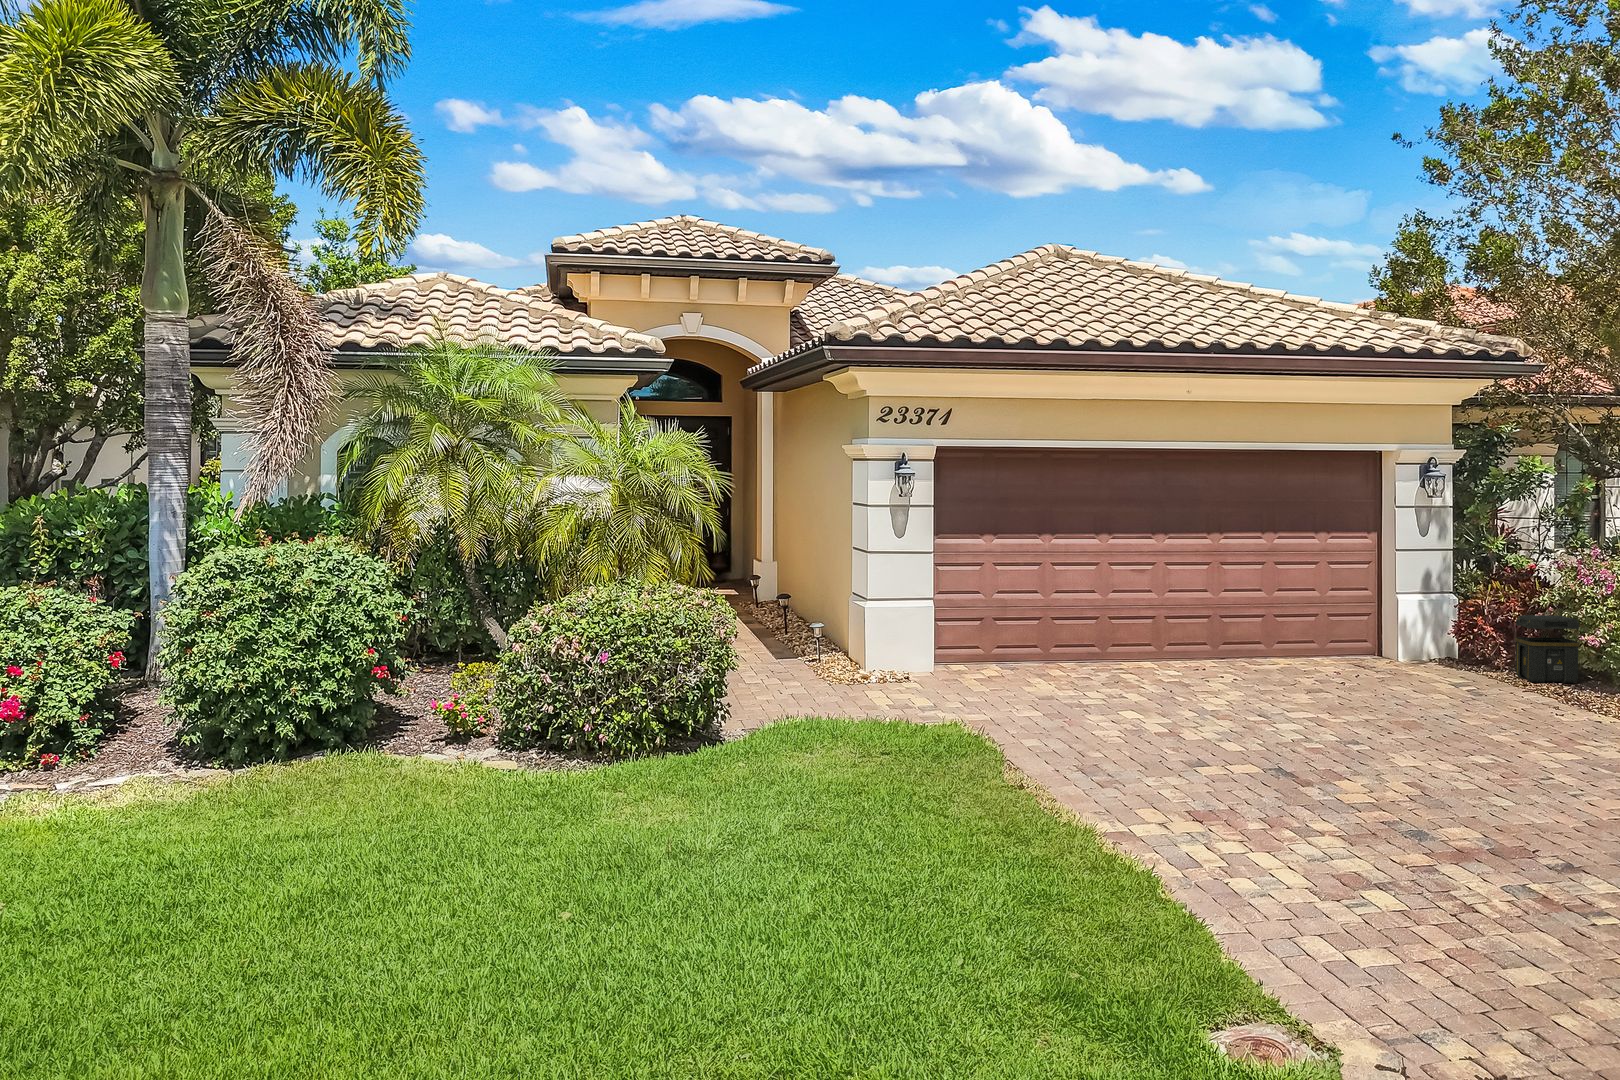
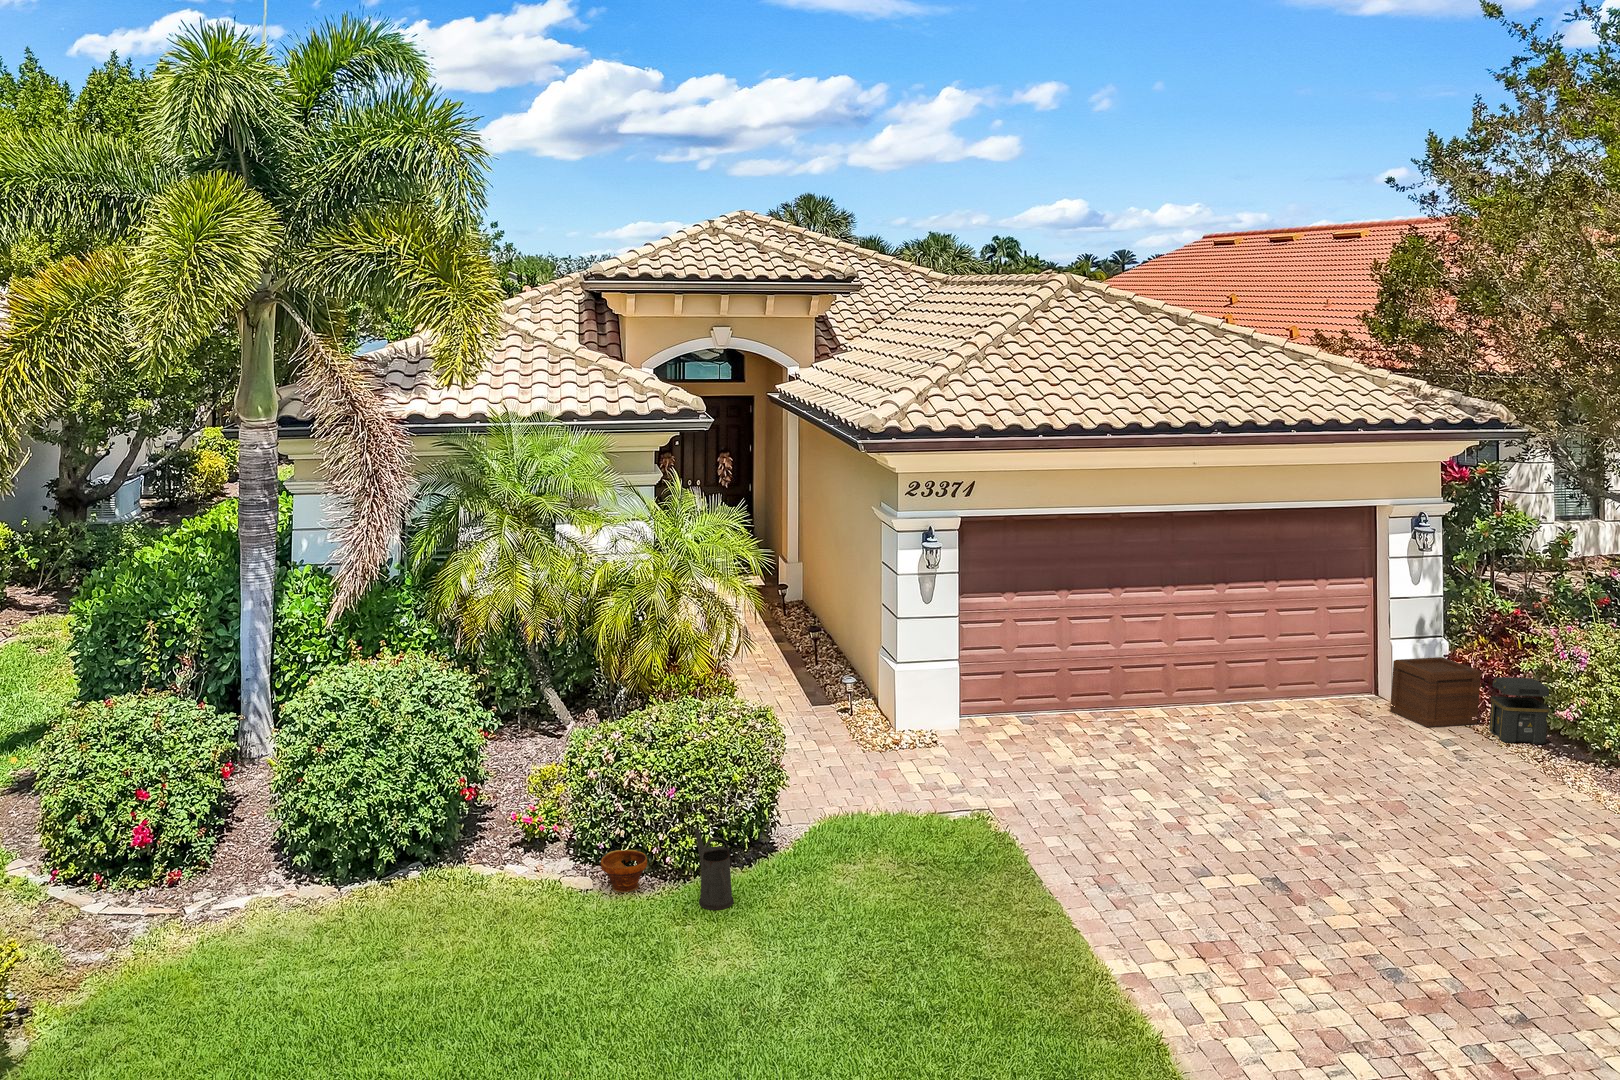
wooden crate: none [1407,607,1503,675] -> present [1390,657,1481,728]
watering can: none [630,698,670,779] -> present [695,829,734,910]
planter: none [523,728,576,768] -> present [601,850,647,892]

